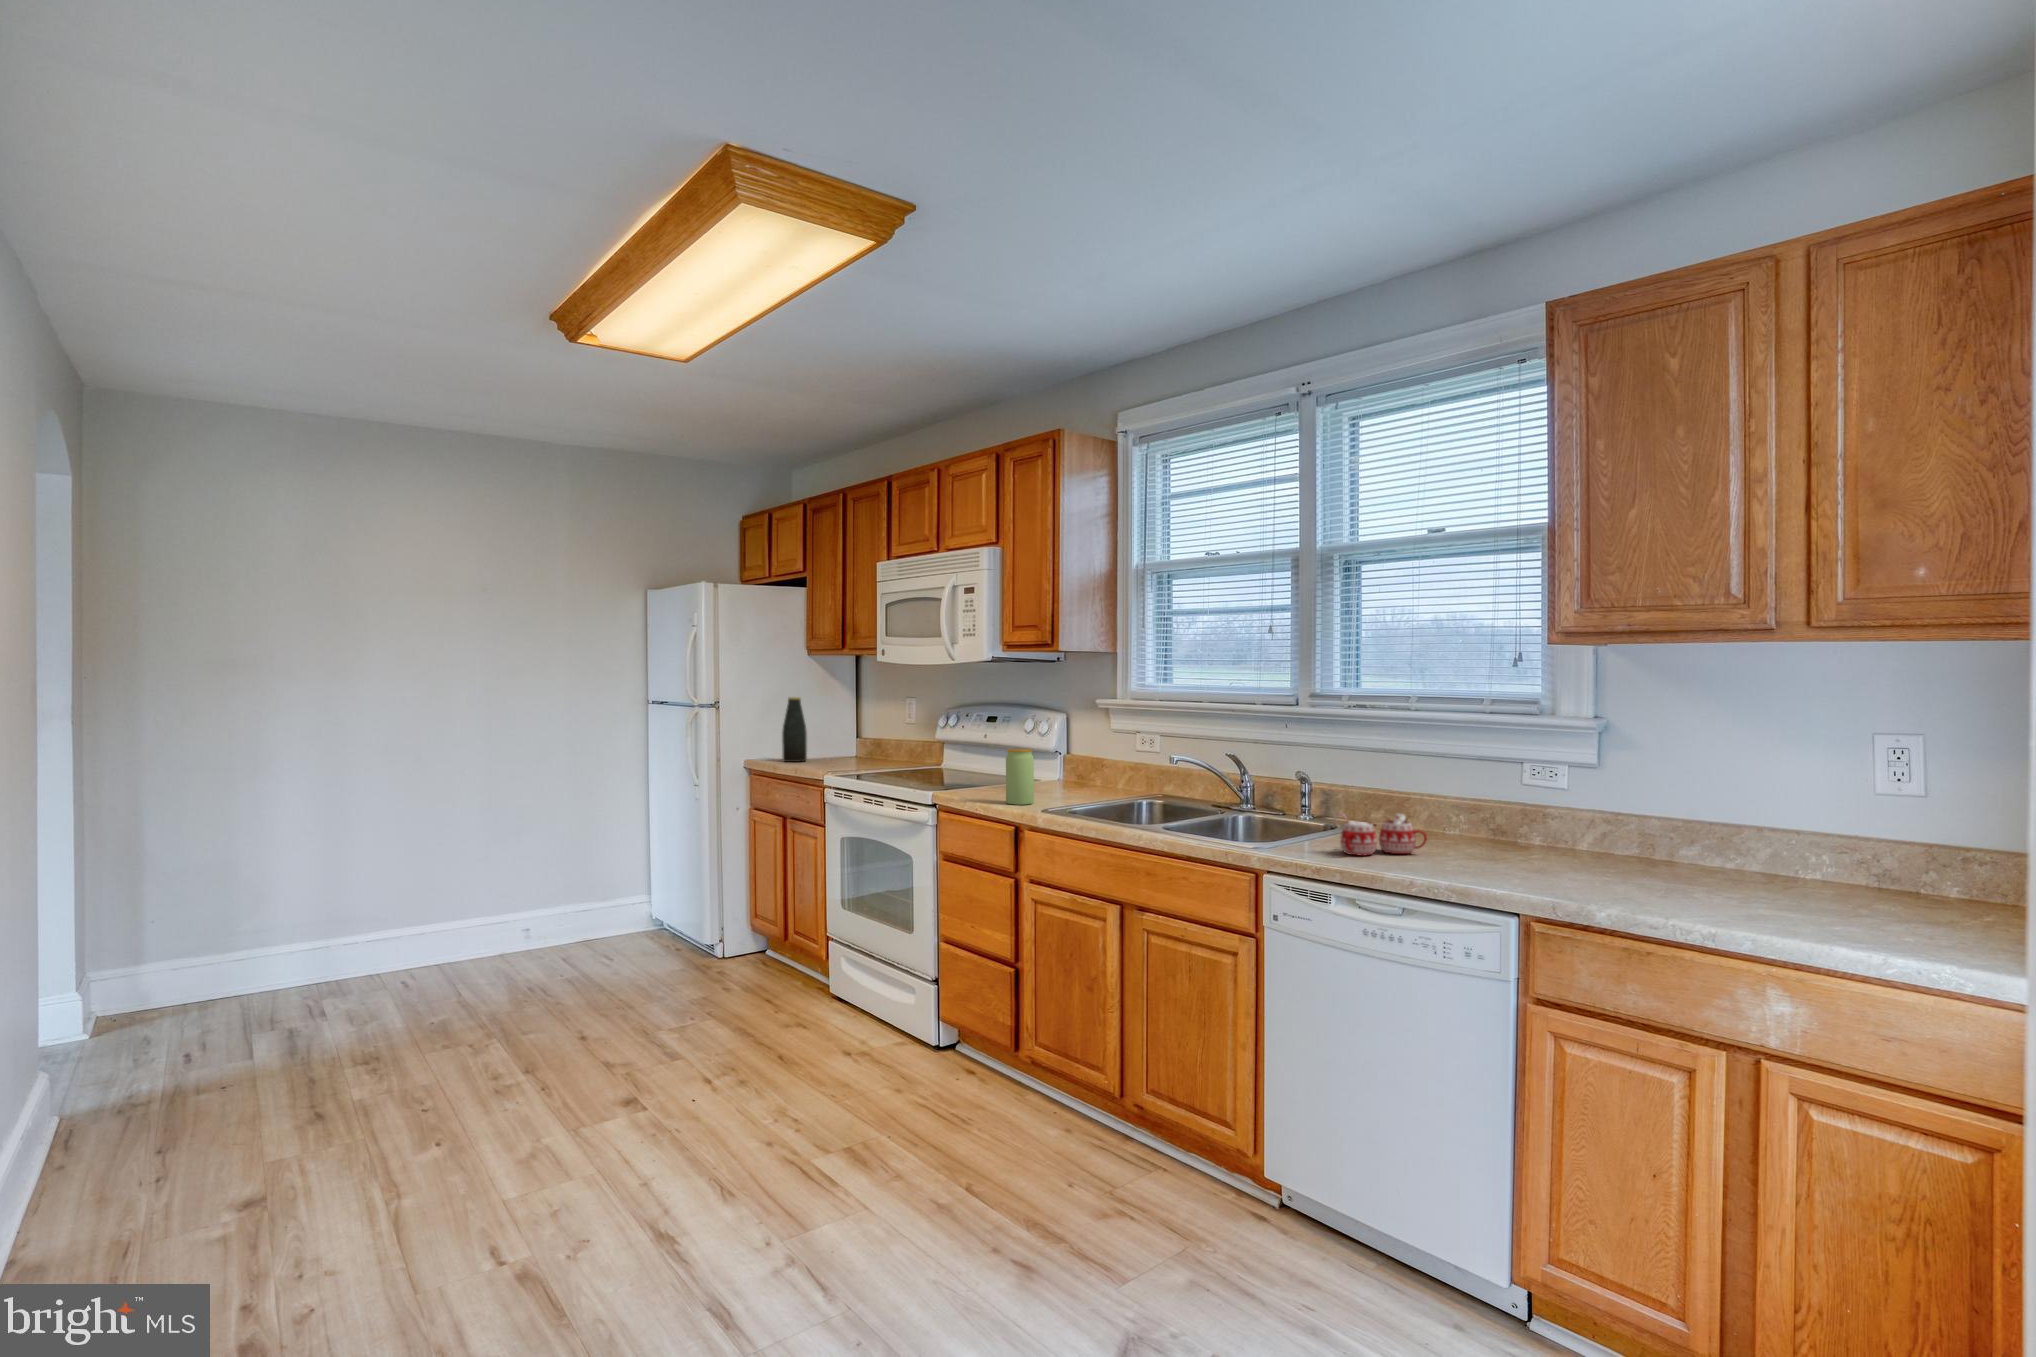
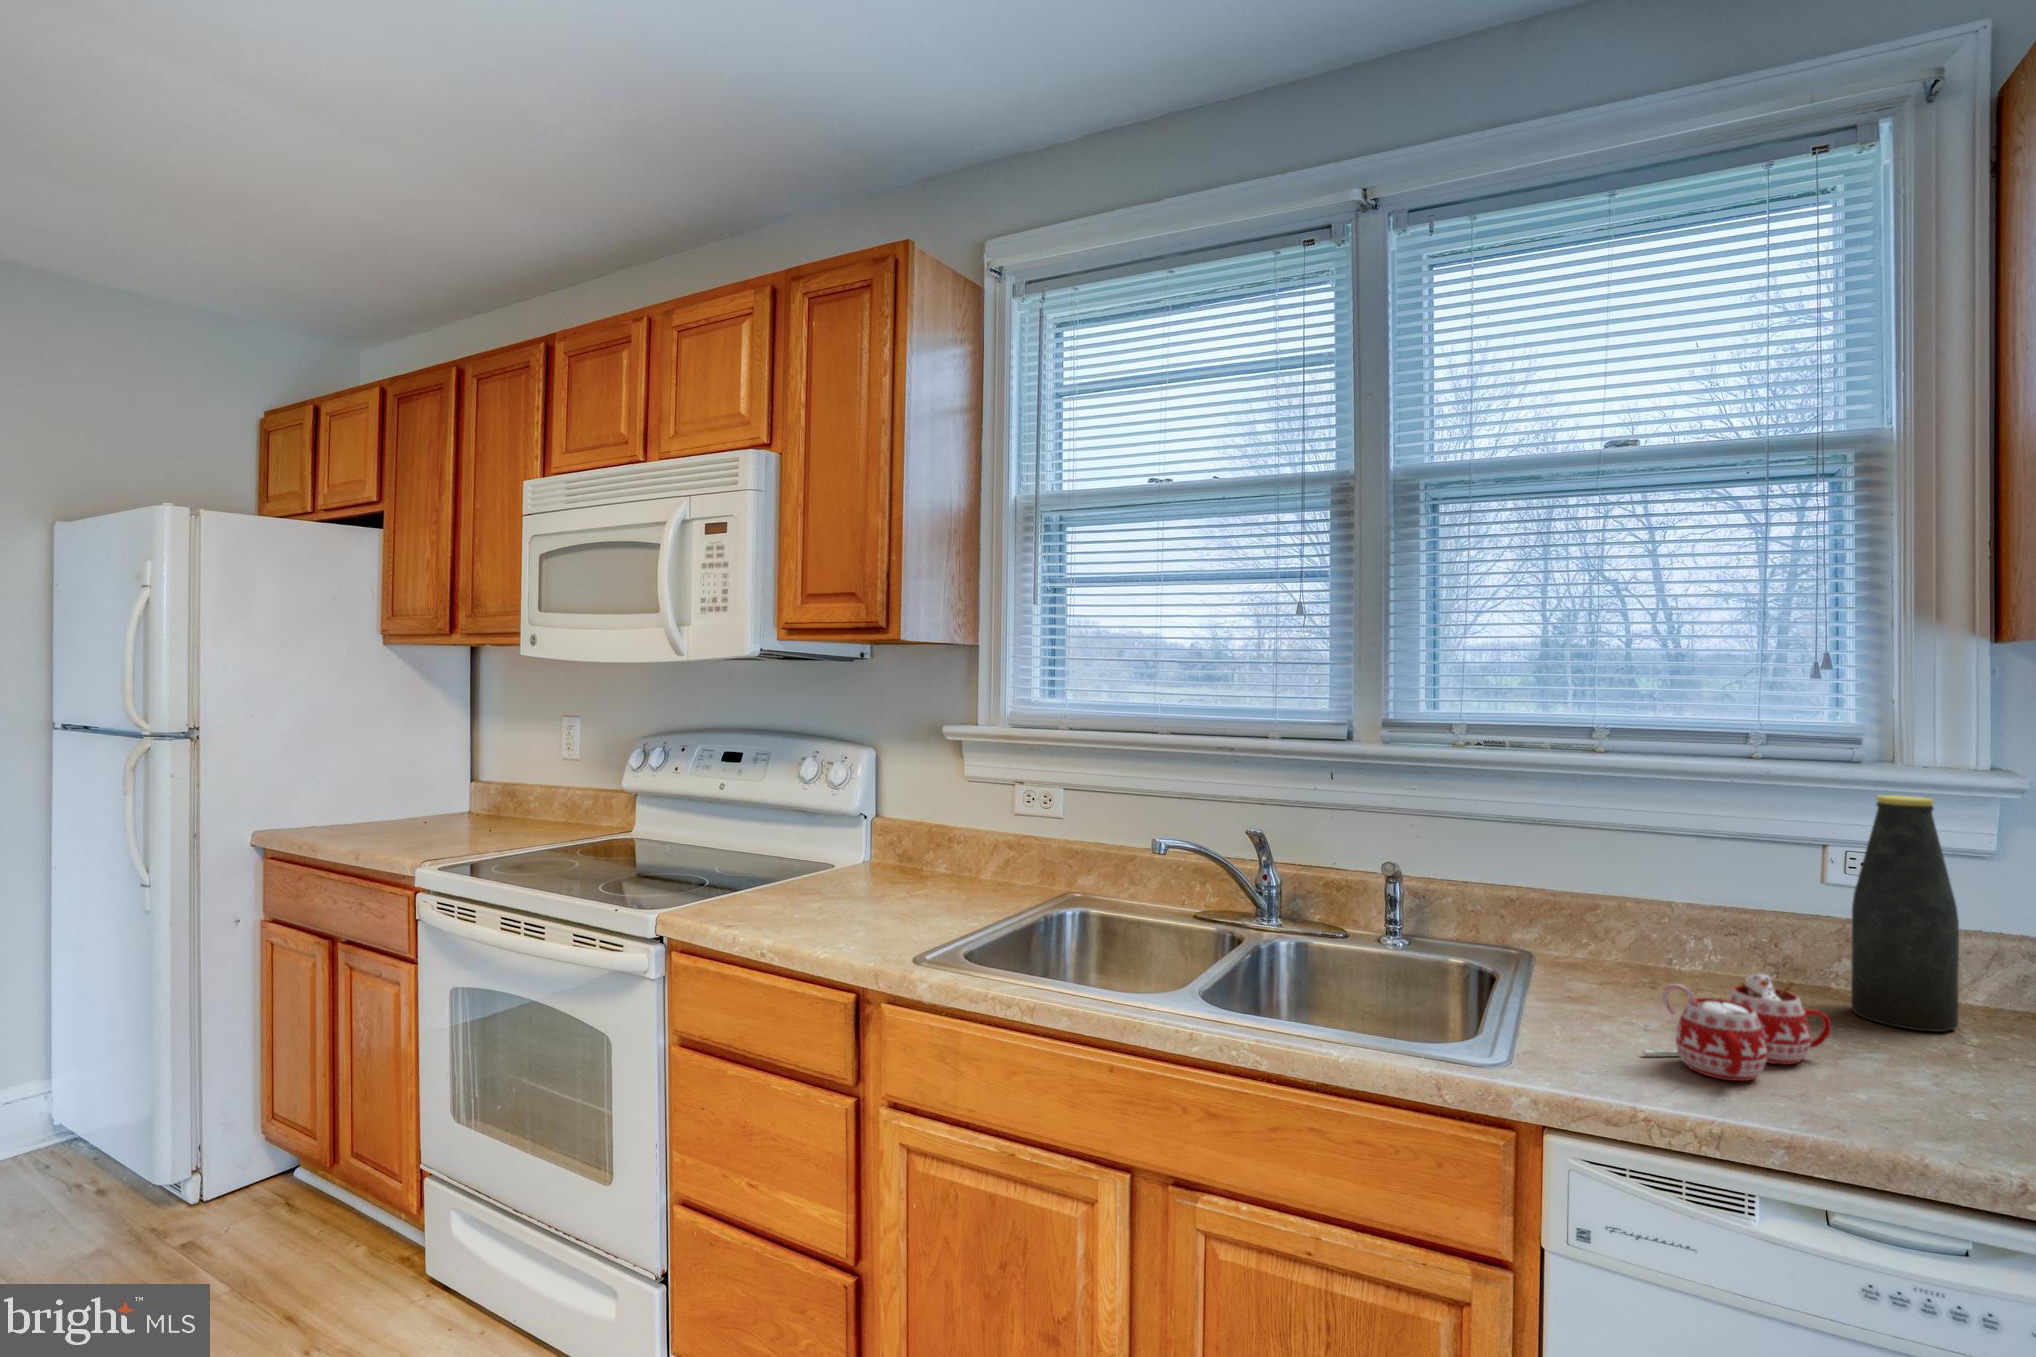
bottle: present [782,697,807,762] -> present [1851,795,1959,1032]
jar: present [1006,748,1034,805] -> none [824,825,878,939]

